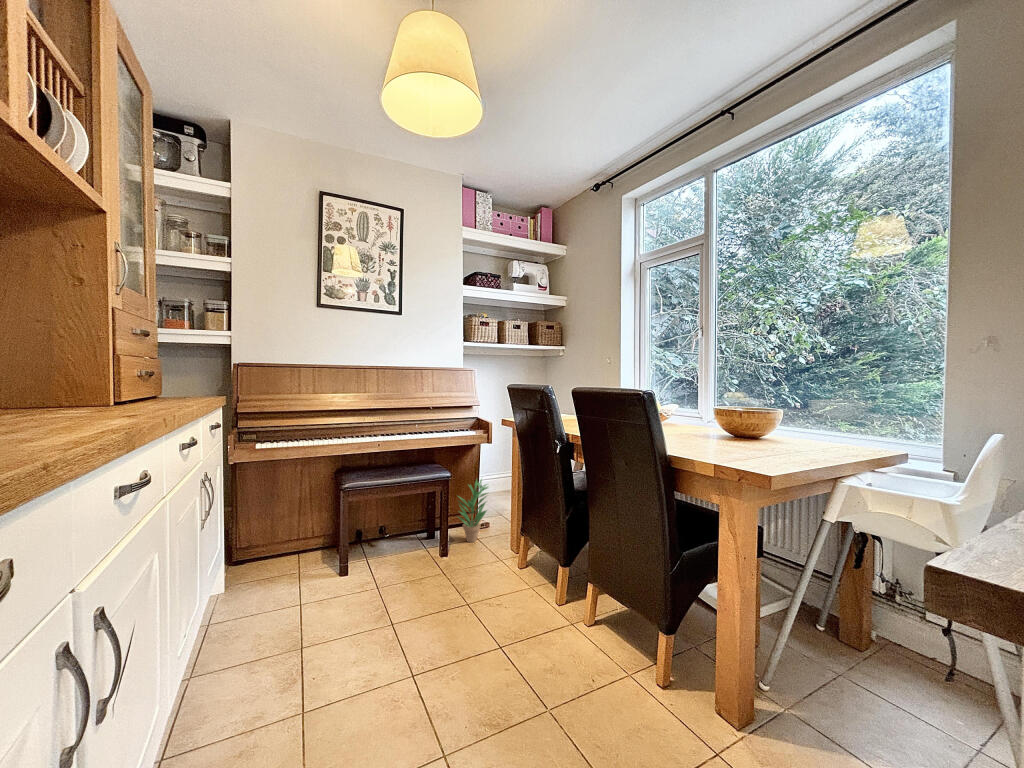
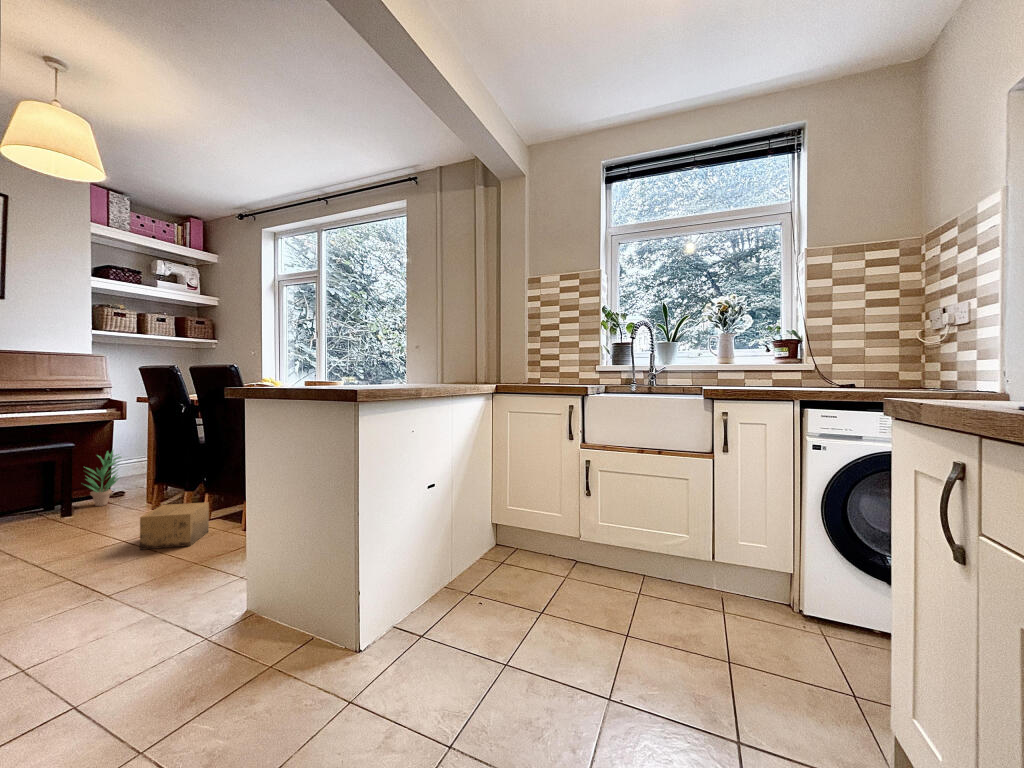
cardboard box: none [523,599,605,707] -> present [140,502,209,550]

